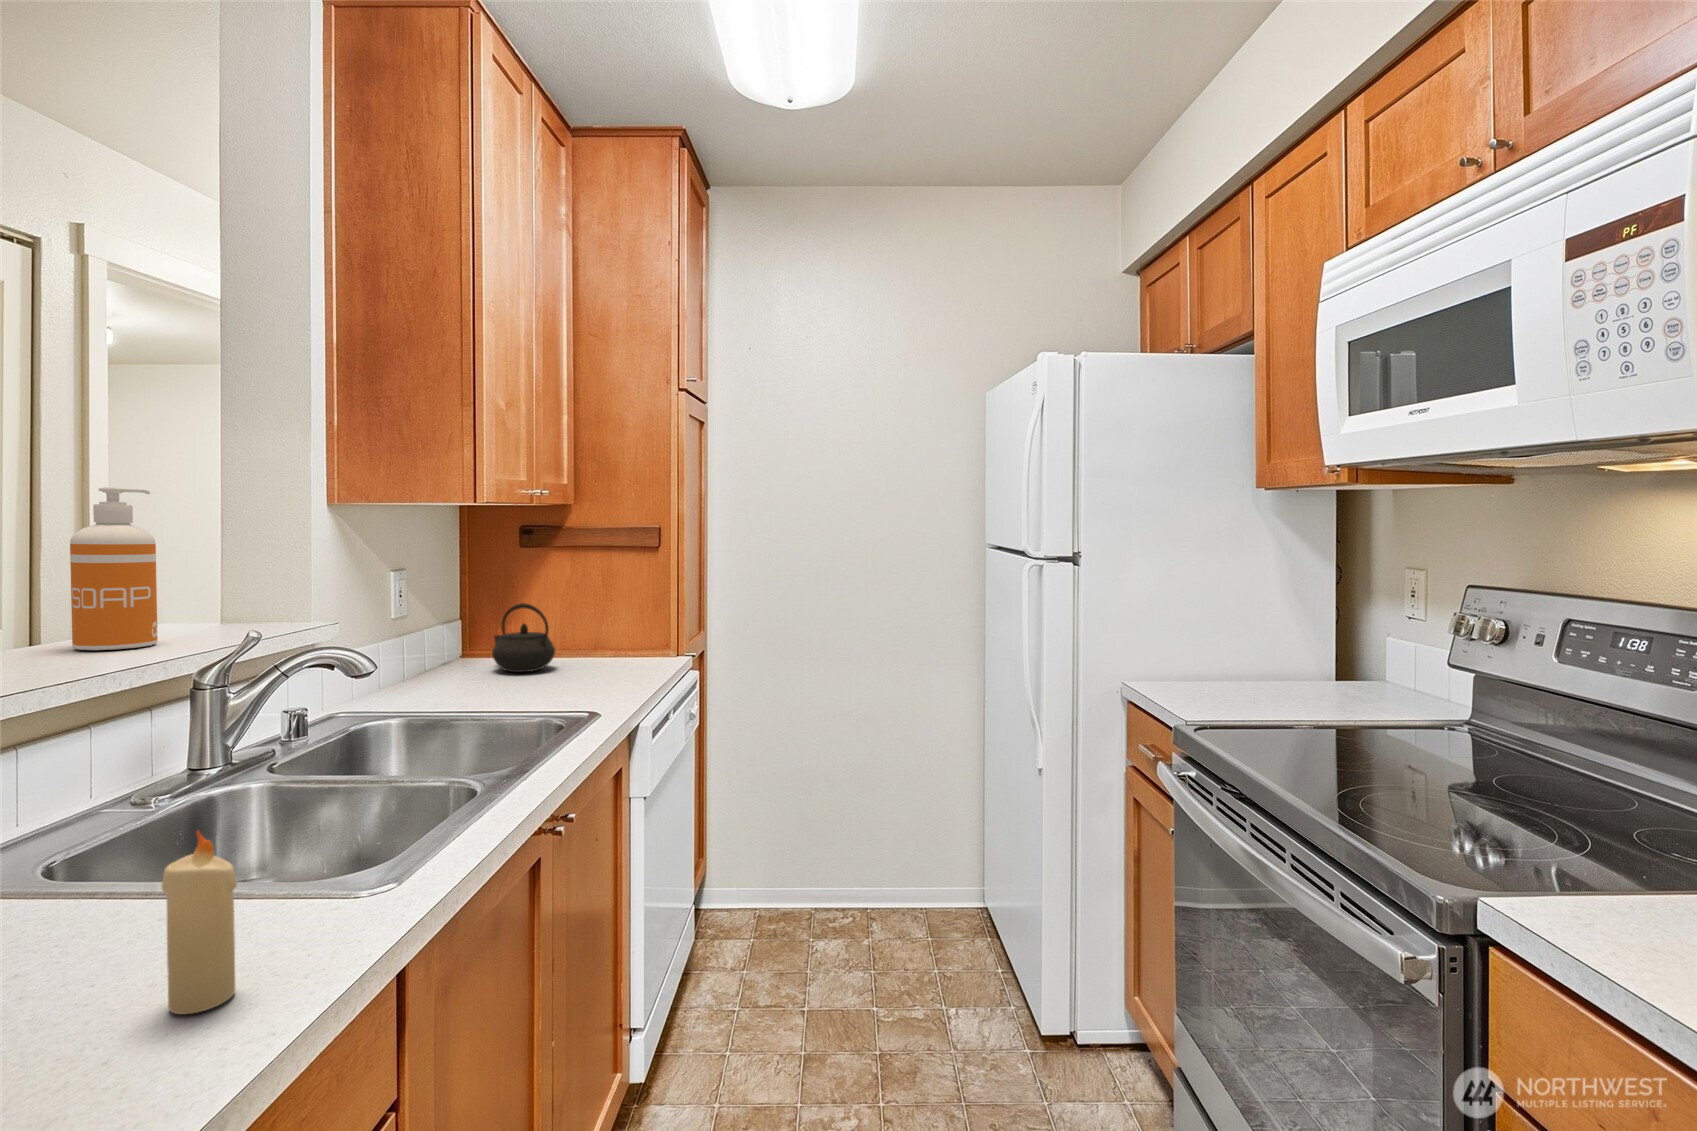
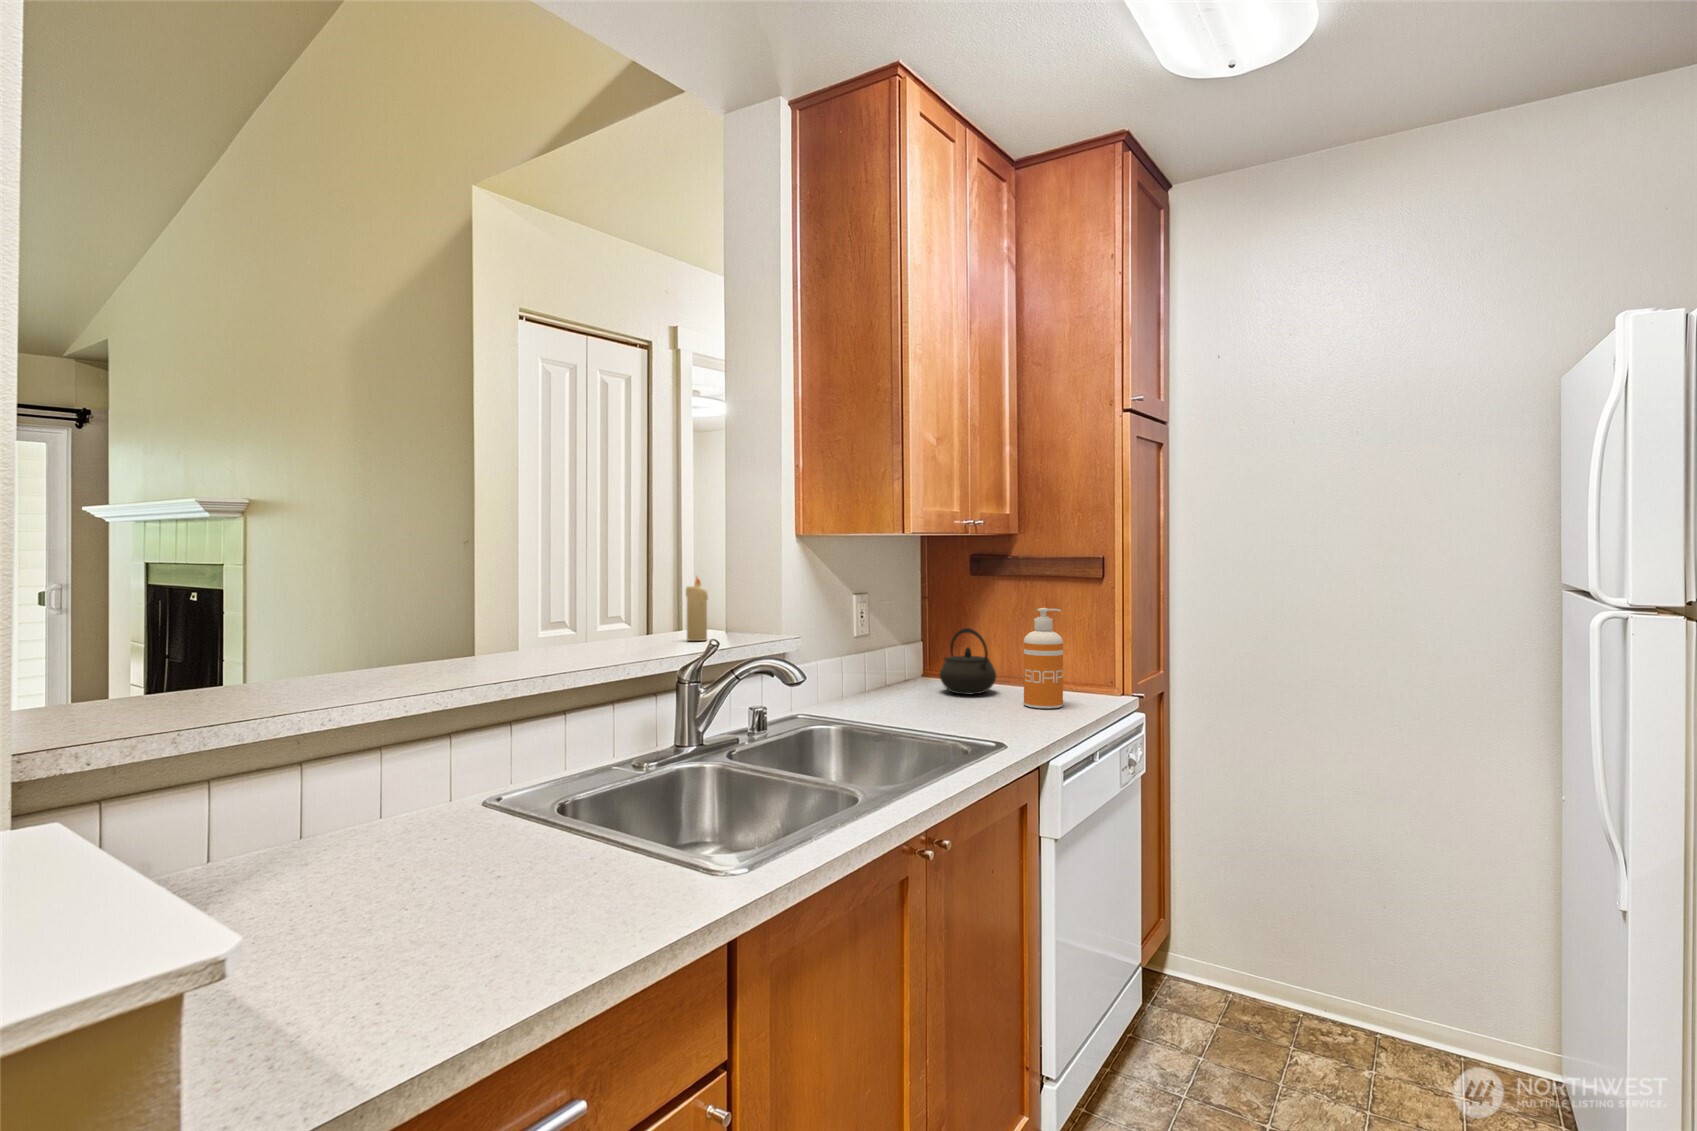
soap dispenser: present [70,487,158,650] -> present [1024,608,1063,708]
candle: present [162,831,237,1014] -> present [686,577,708,641]

